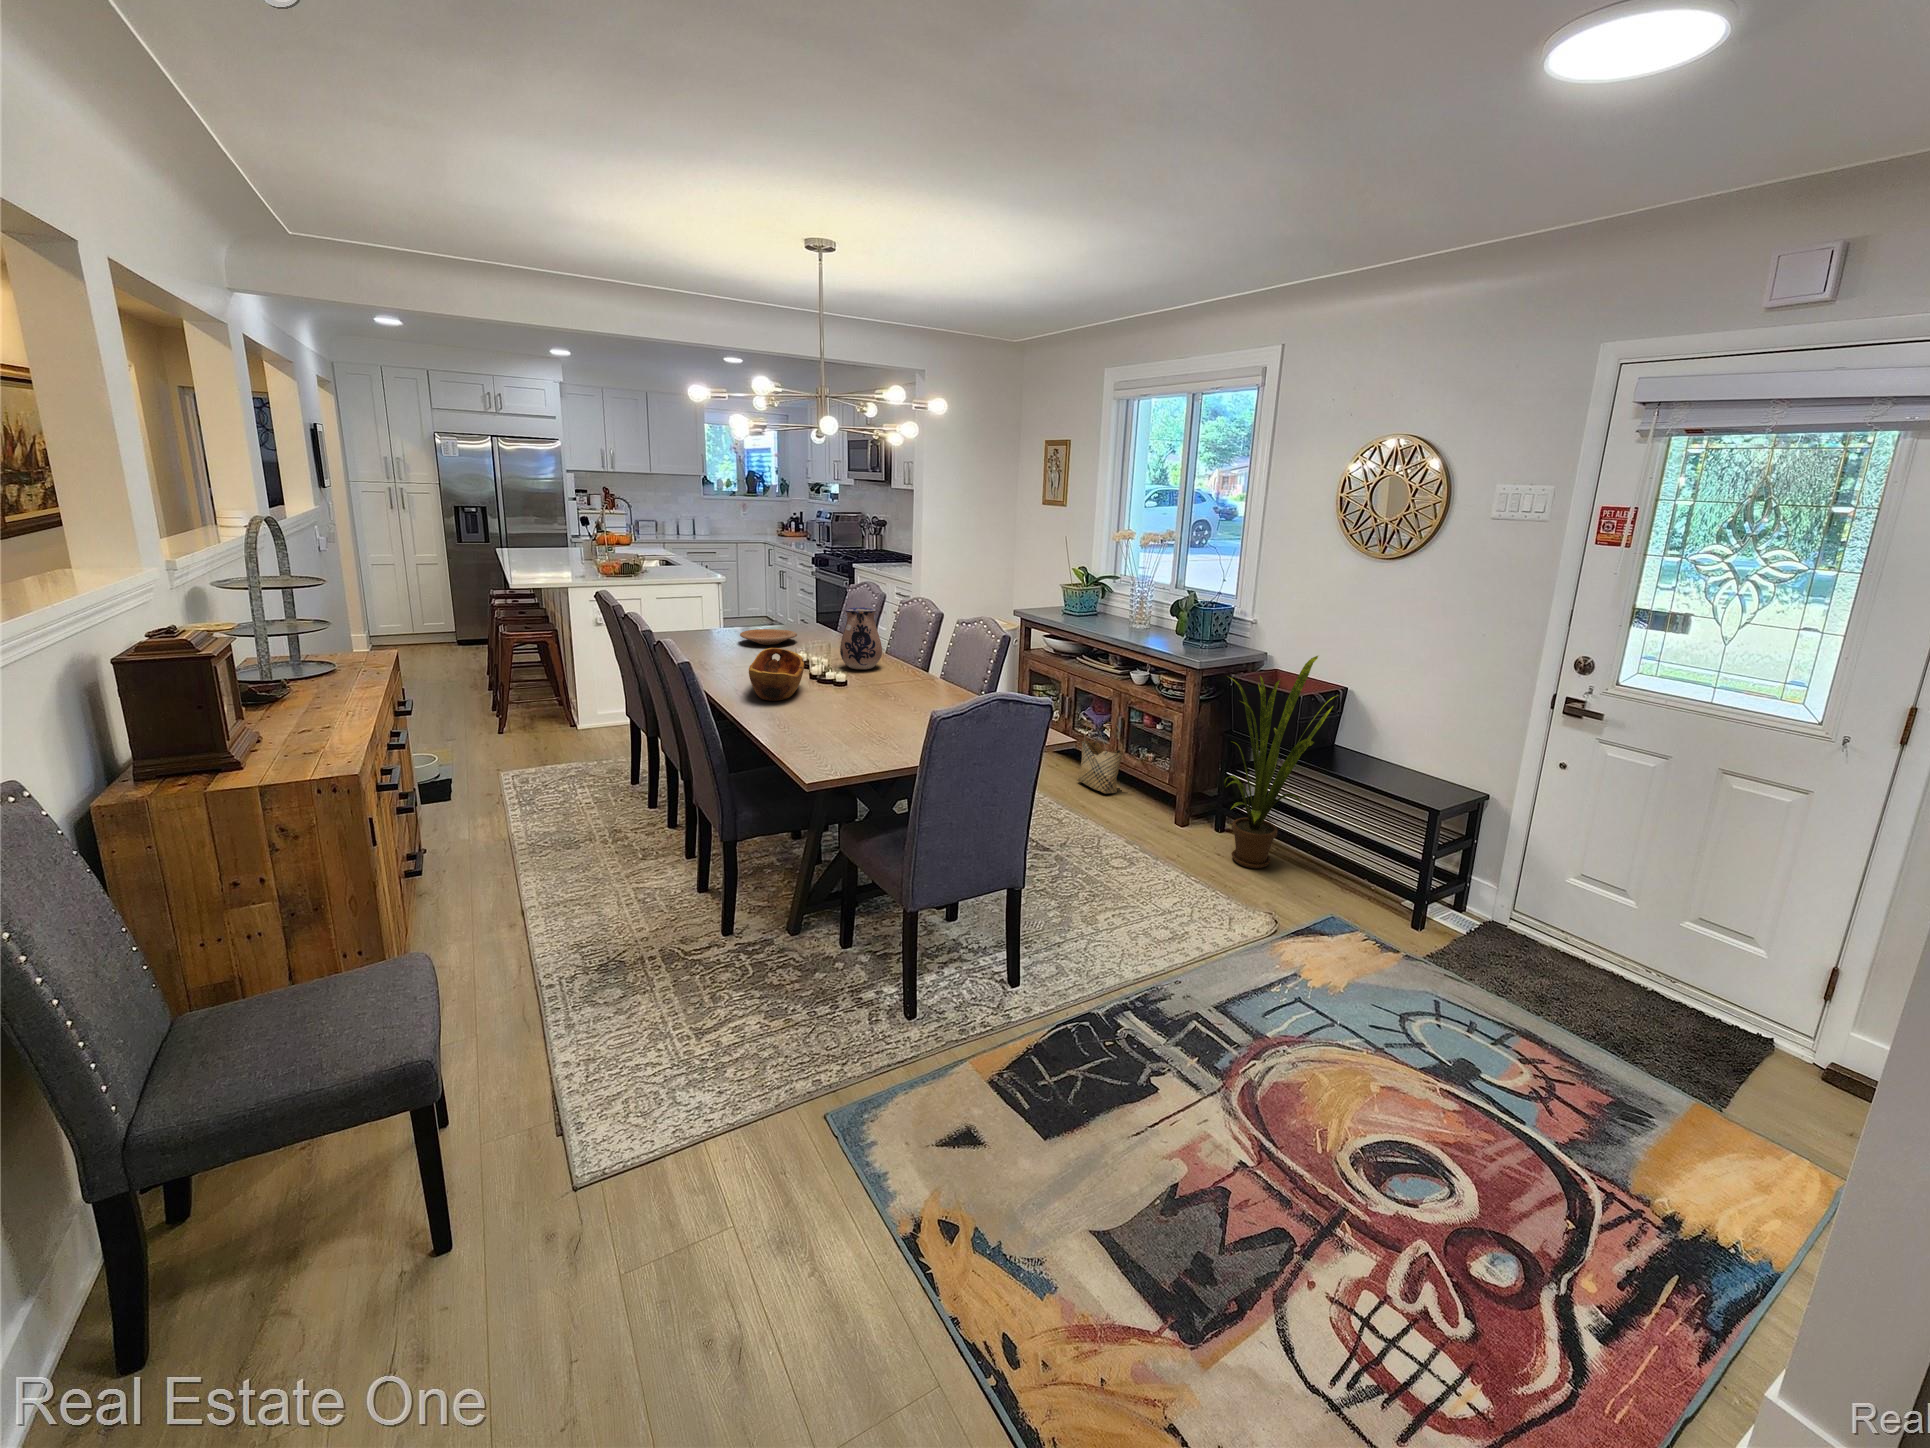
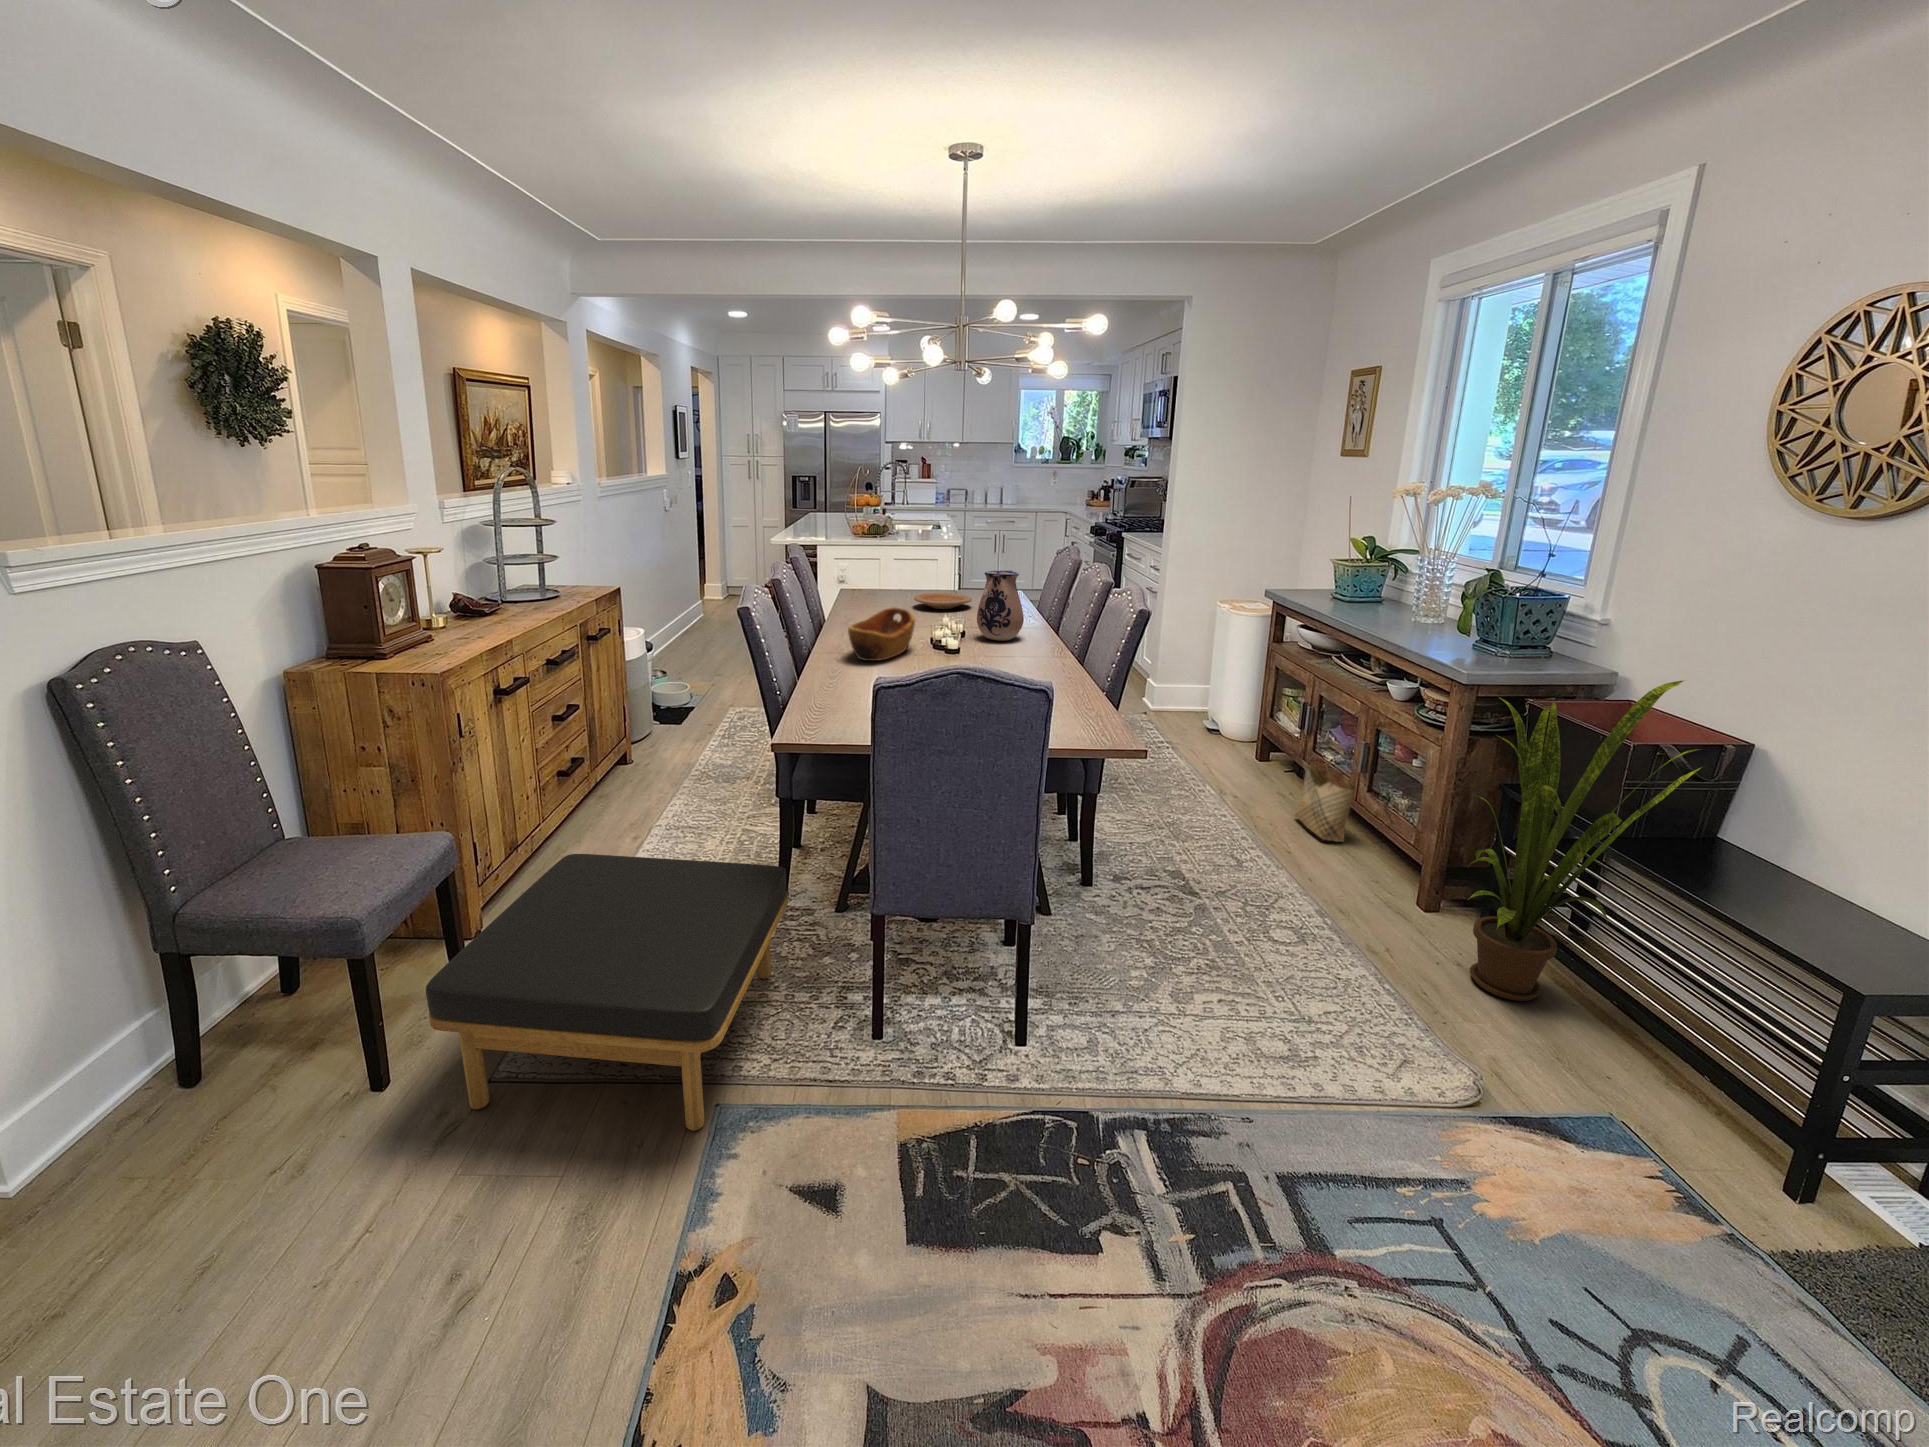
ottoman: none [530,900,849,1219] -> present [426,854,788,1130]

